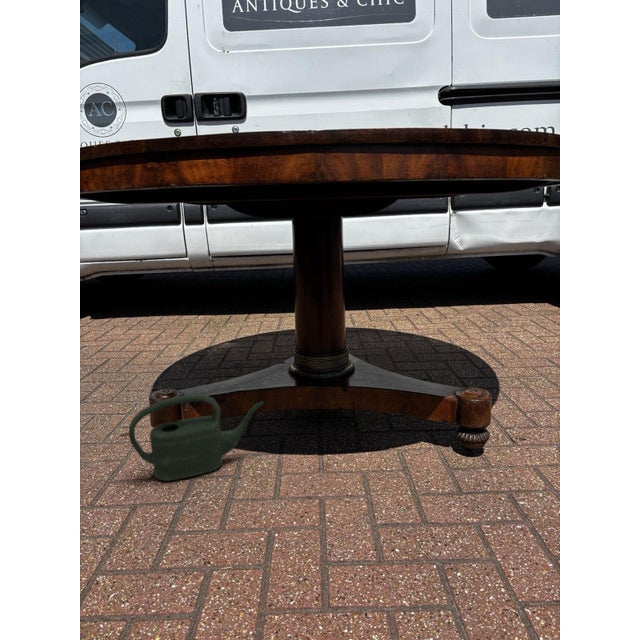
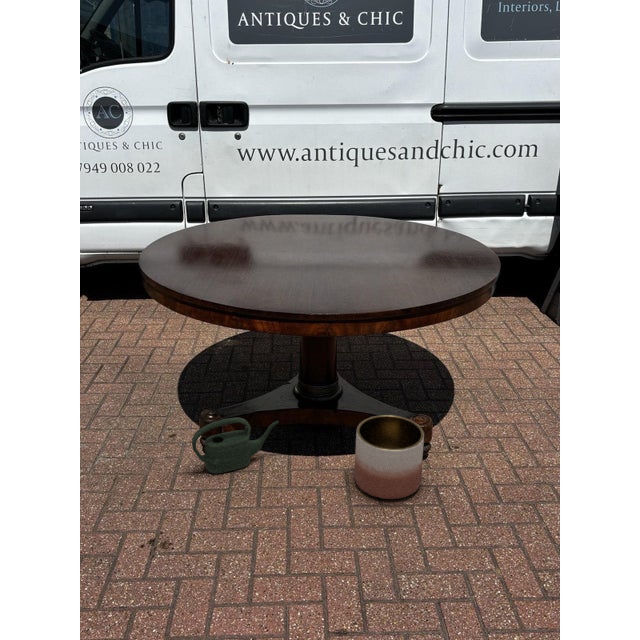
planter: none [378,384,487,513] -> present [354,415,424,499]

